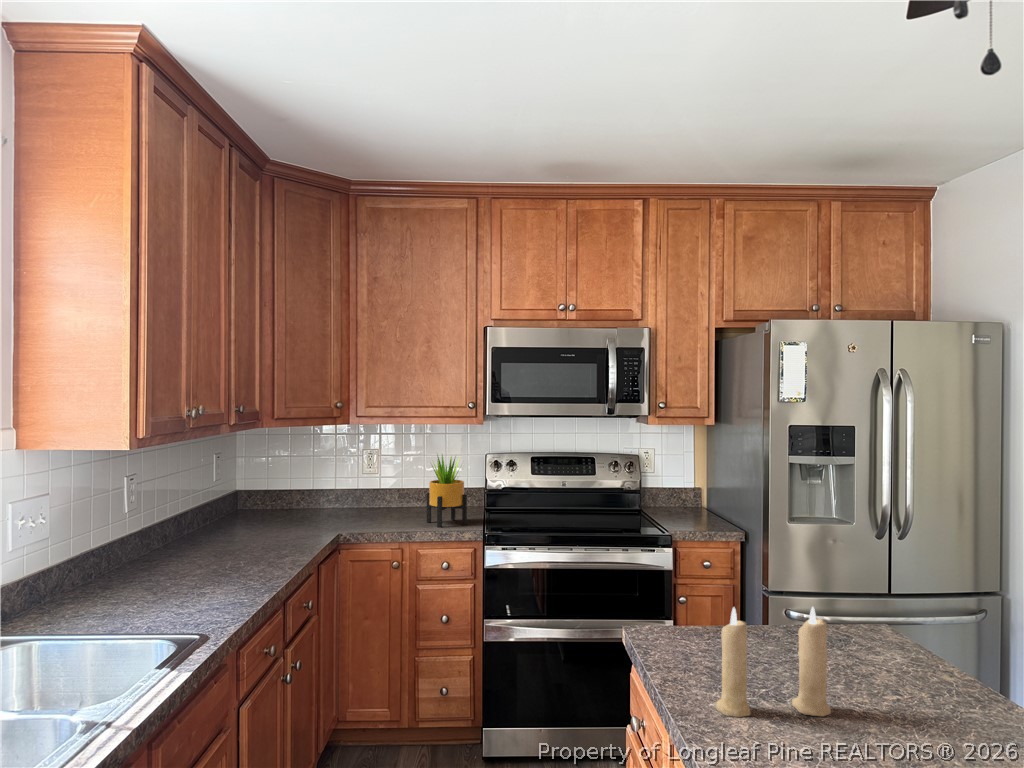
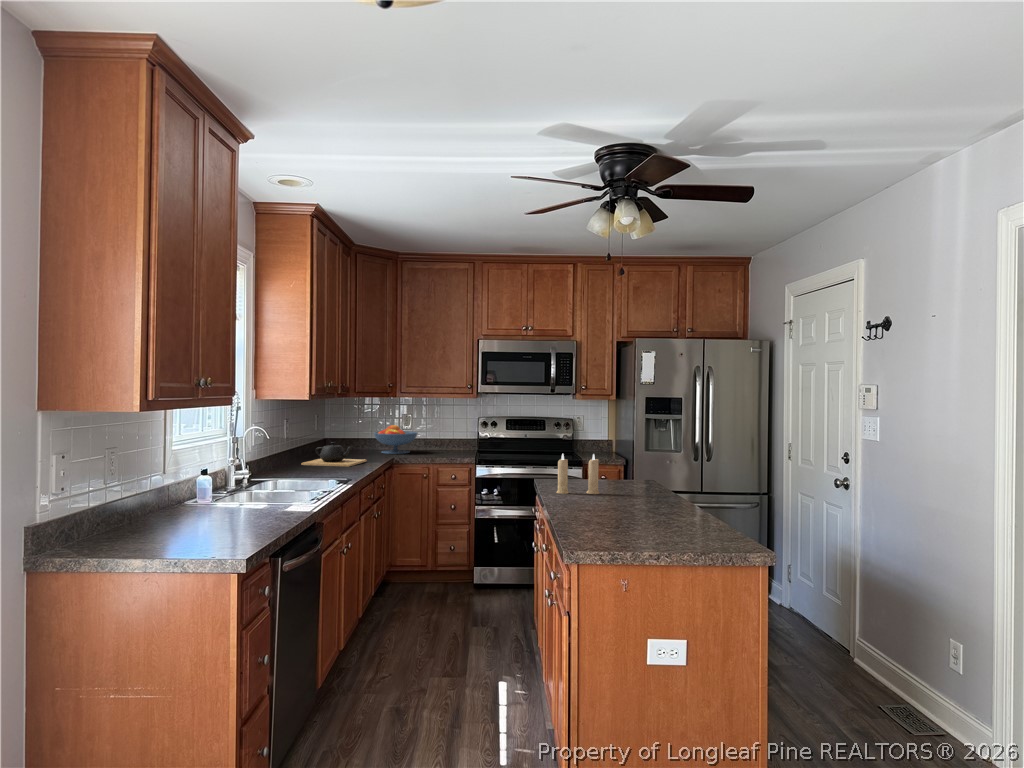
potted plant: present [427,455,467,527] -> none [442,413,467,457]
fruit bowl: none [311,469,385,521] -> present [374,425,417,454]
teapot: none [151,521,285,574] -> present [301,442,367,467]

